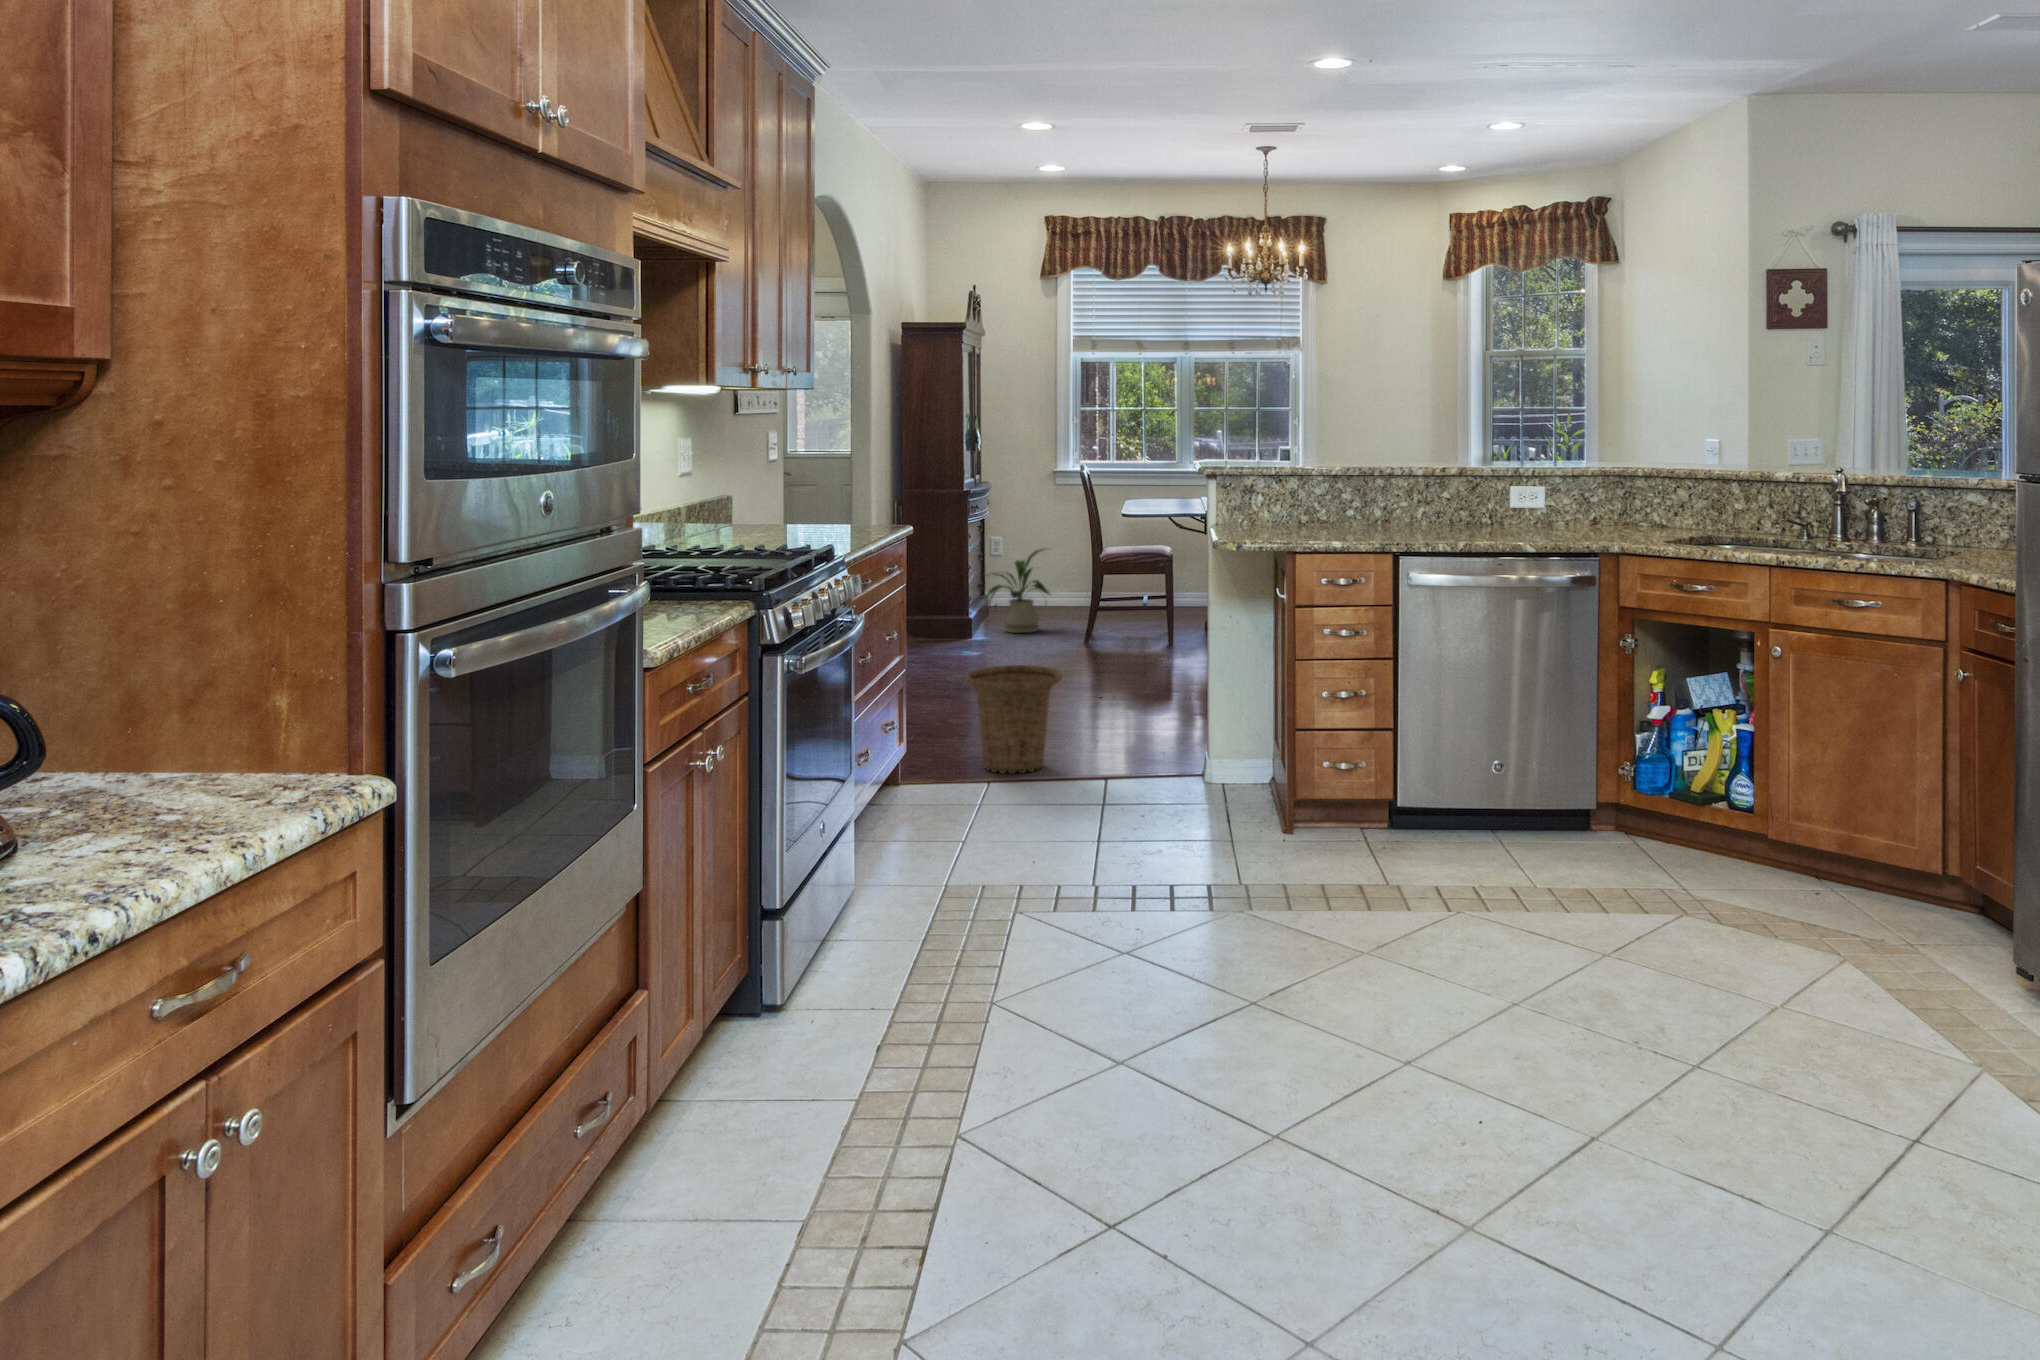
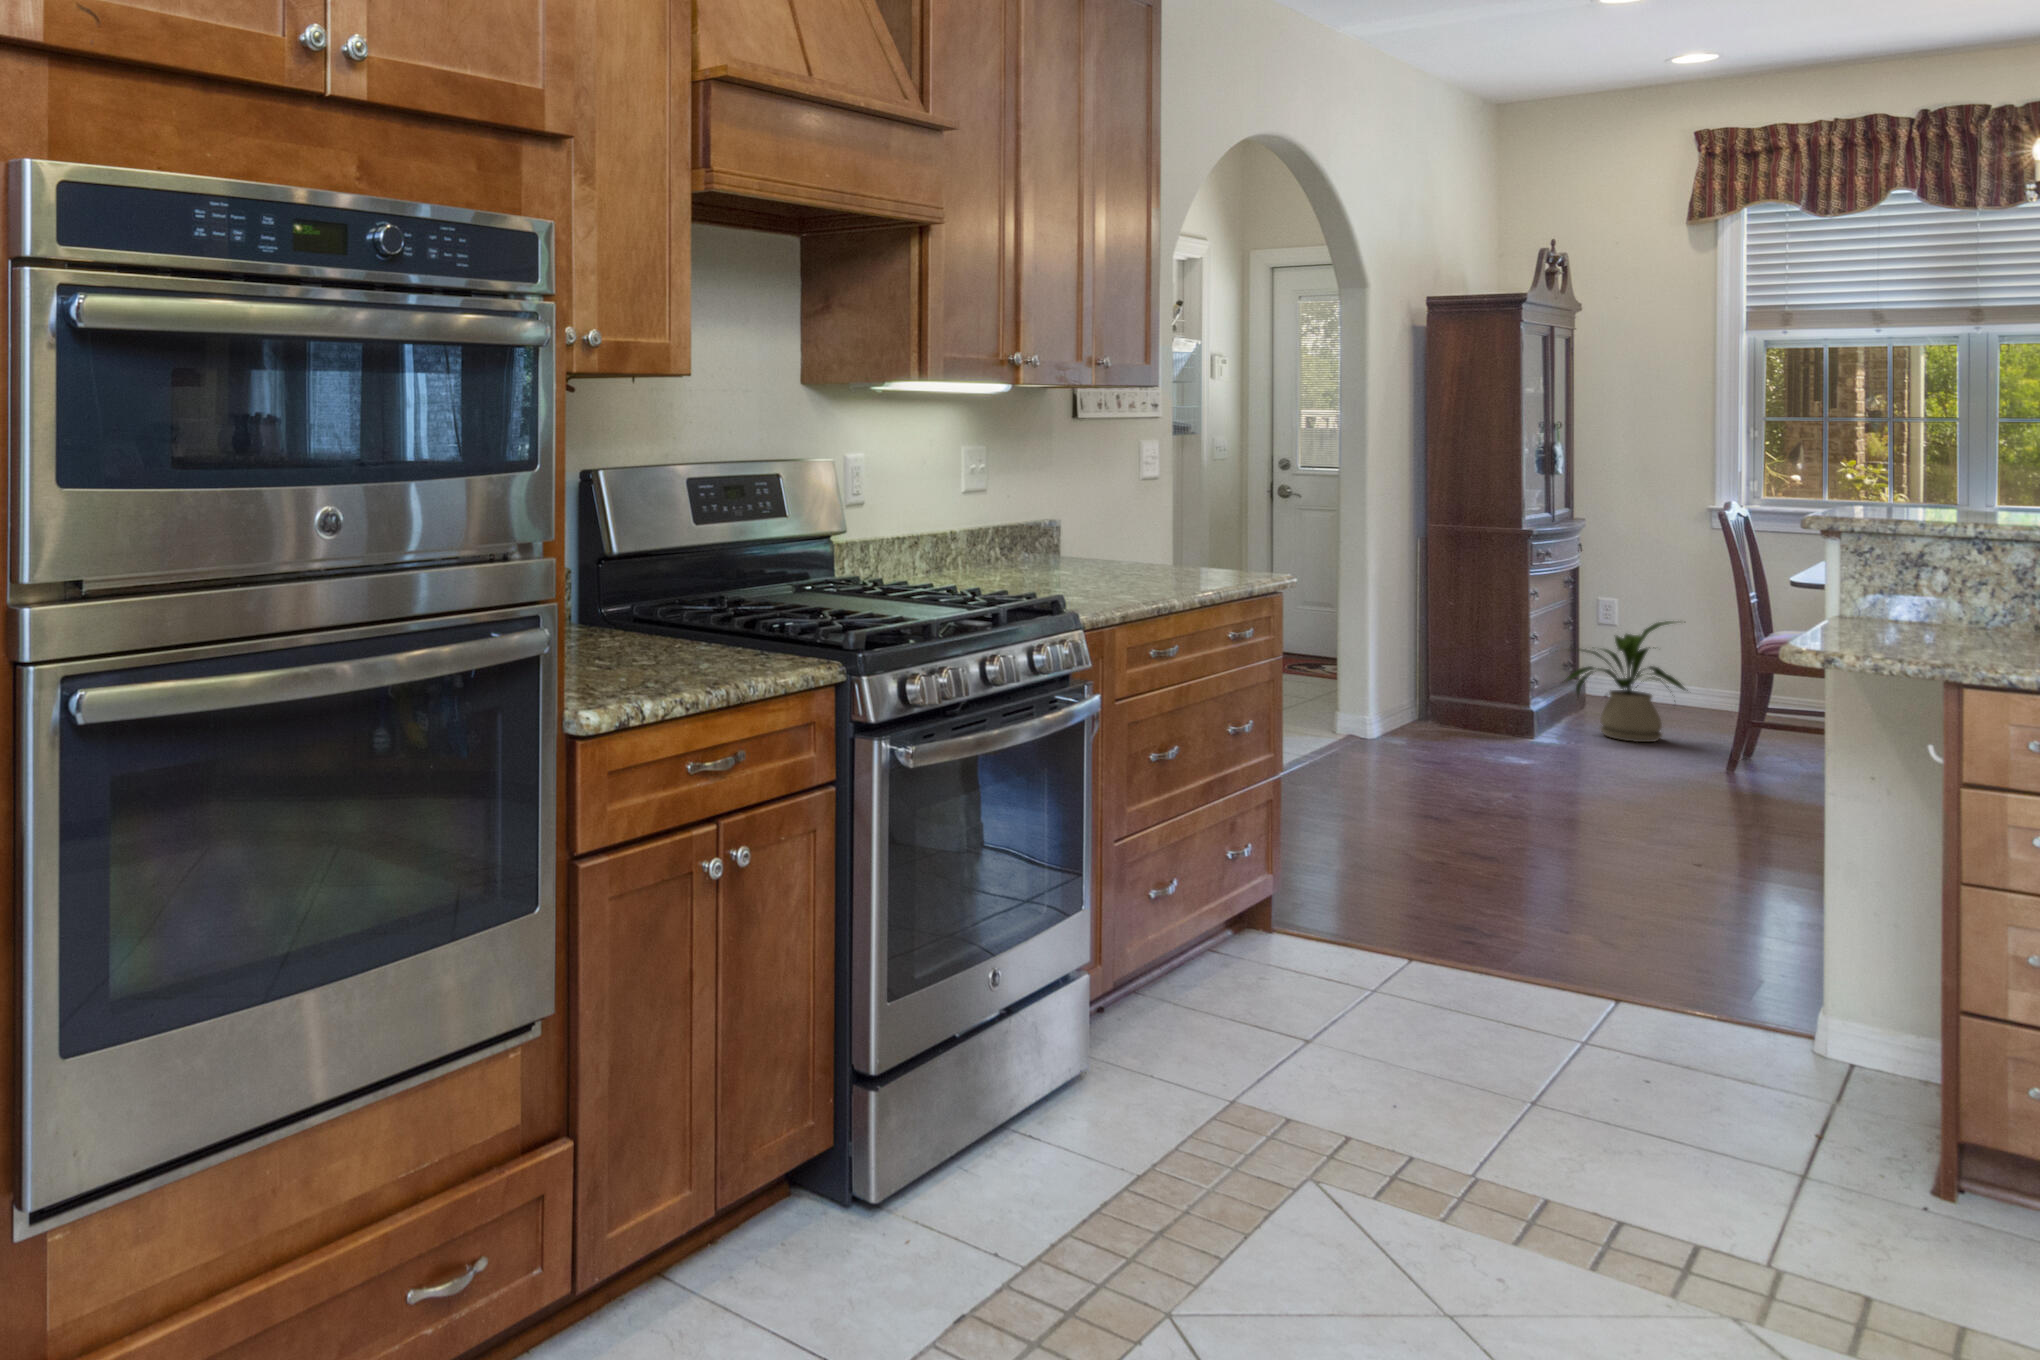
basket: present [965,665,1062,774] -> none [1385,790,1551,959]

